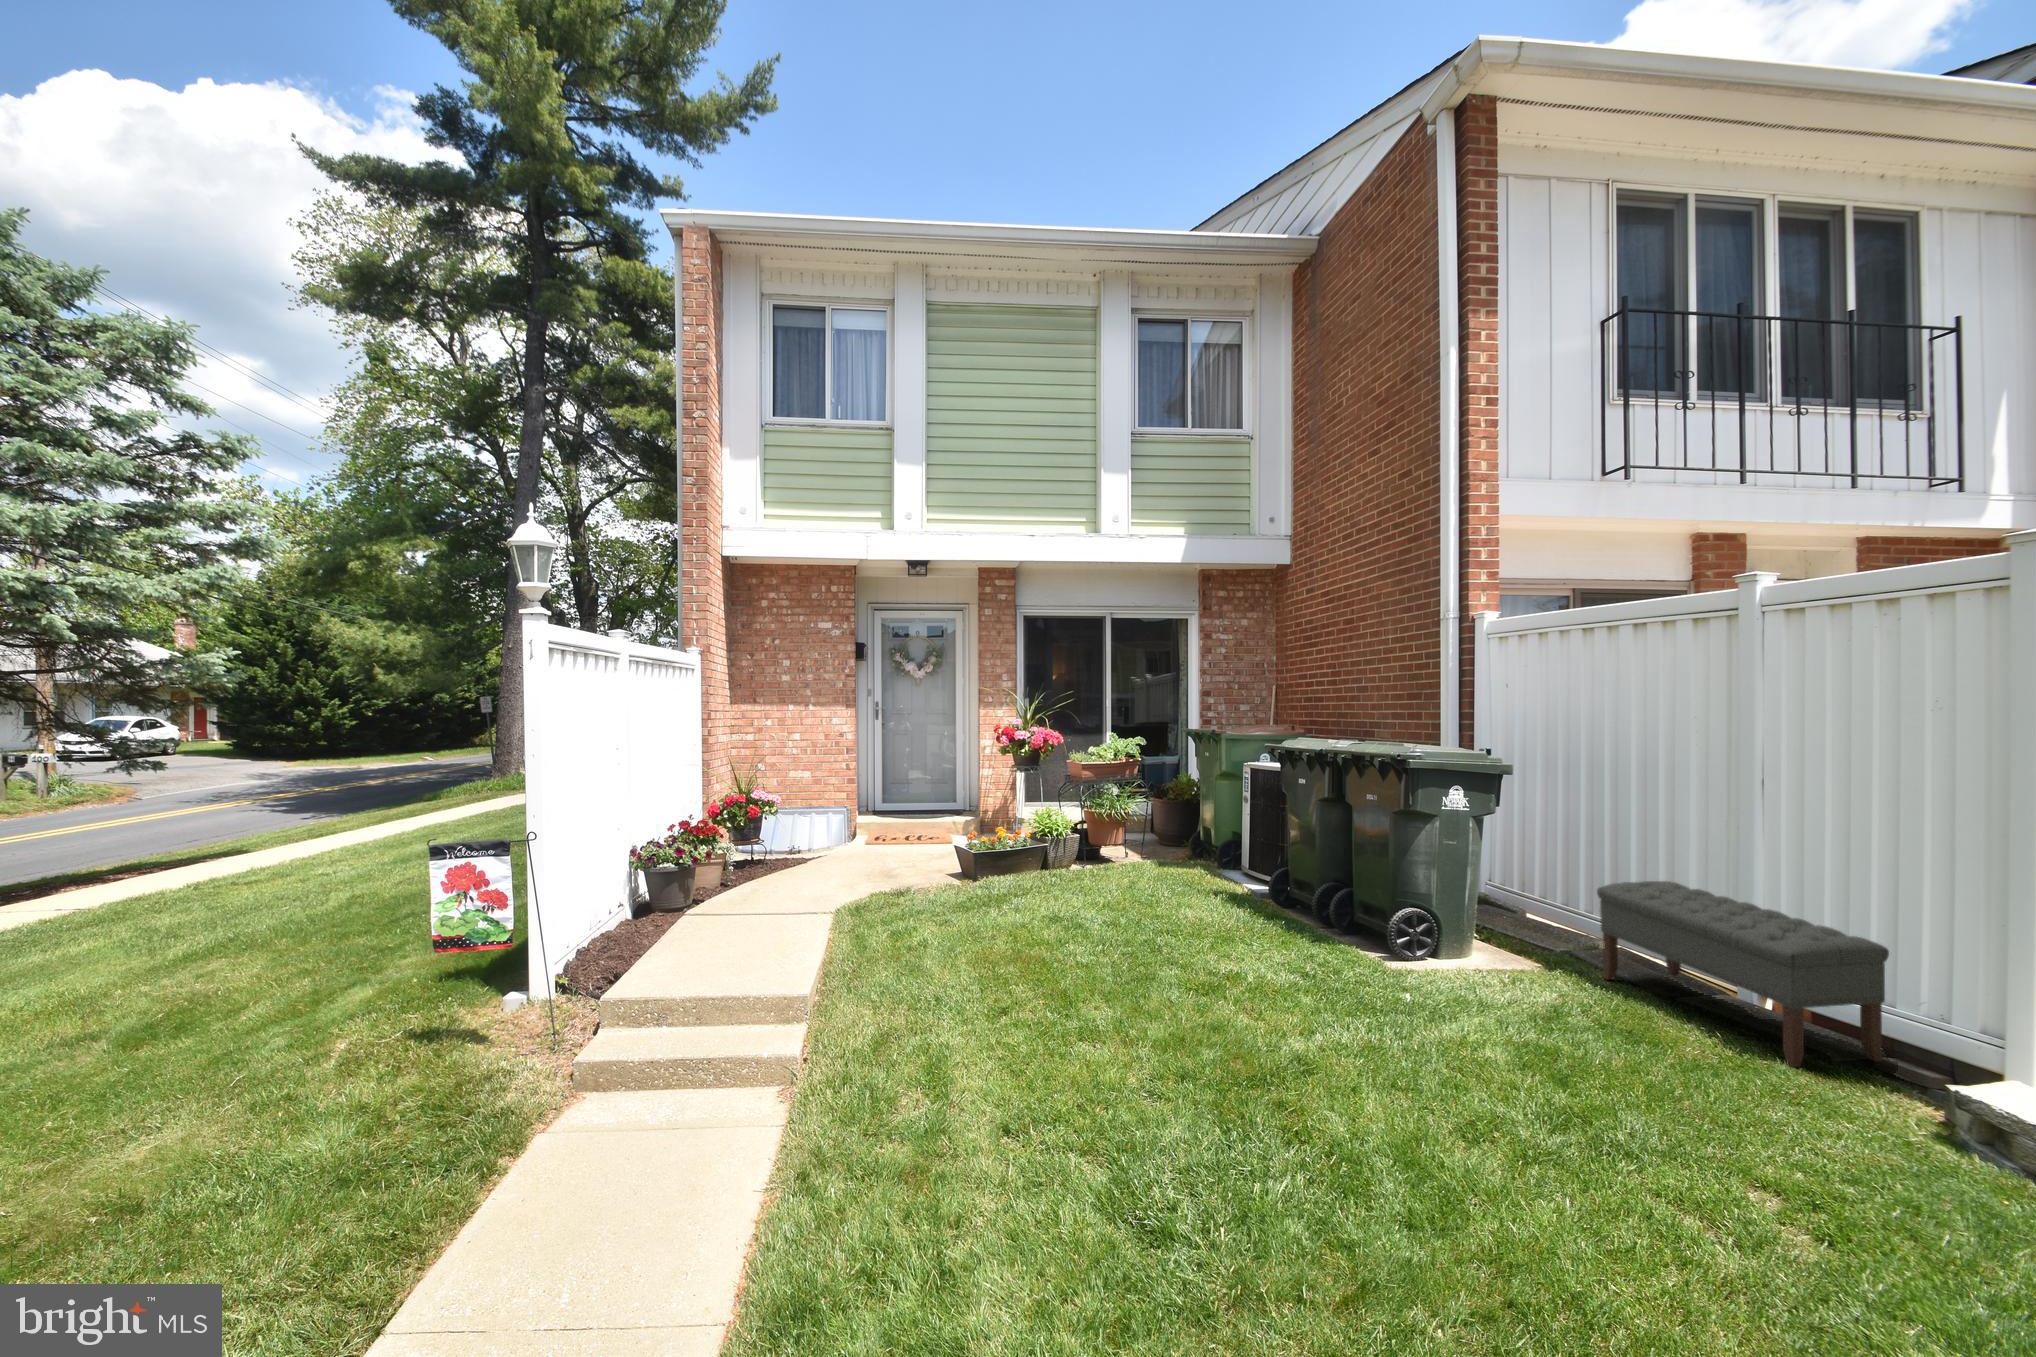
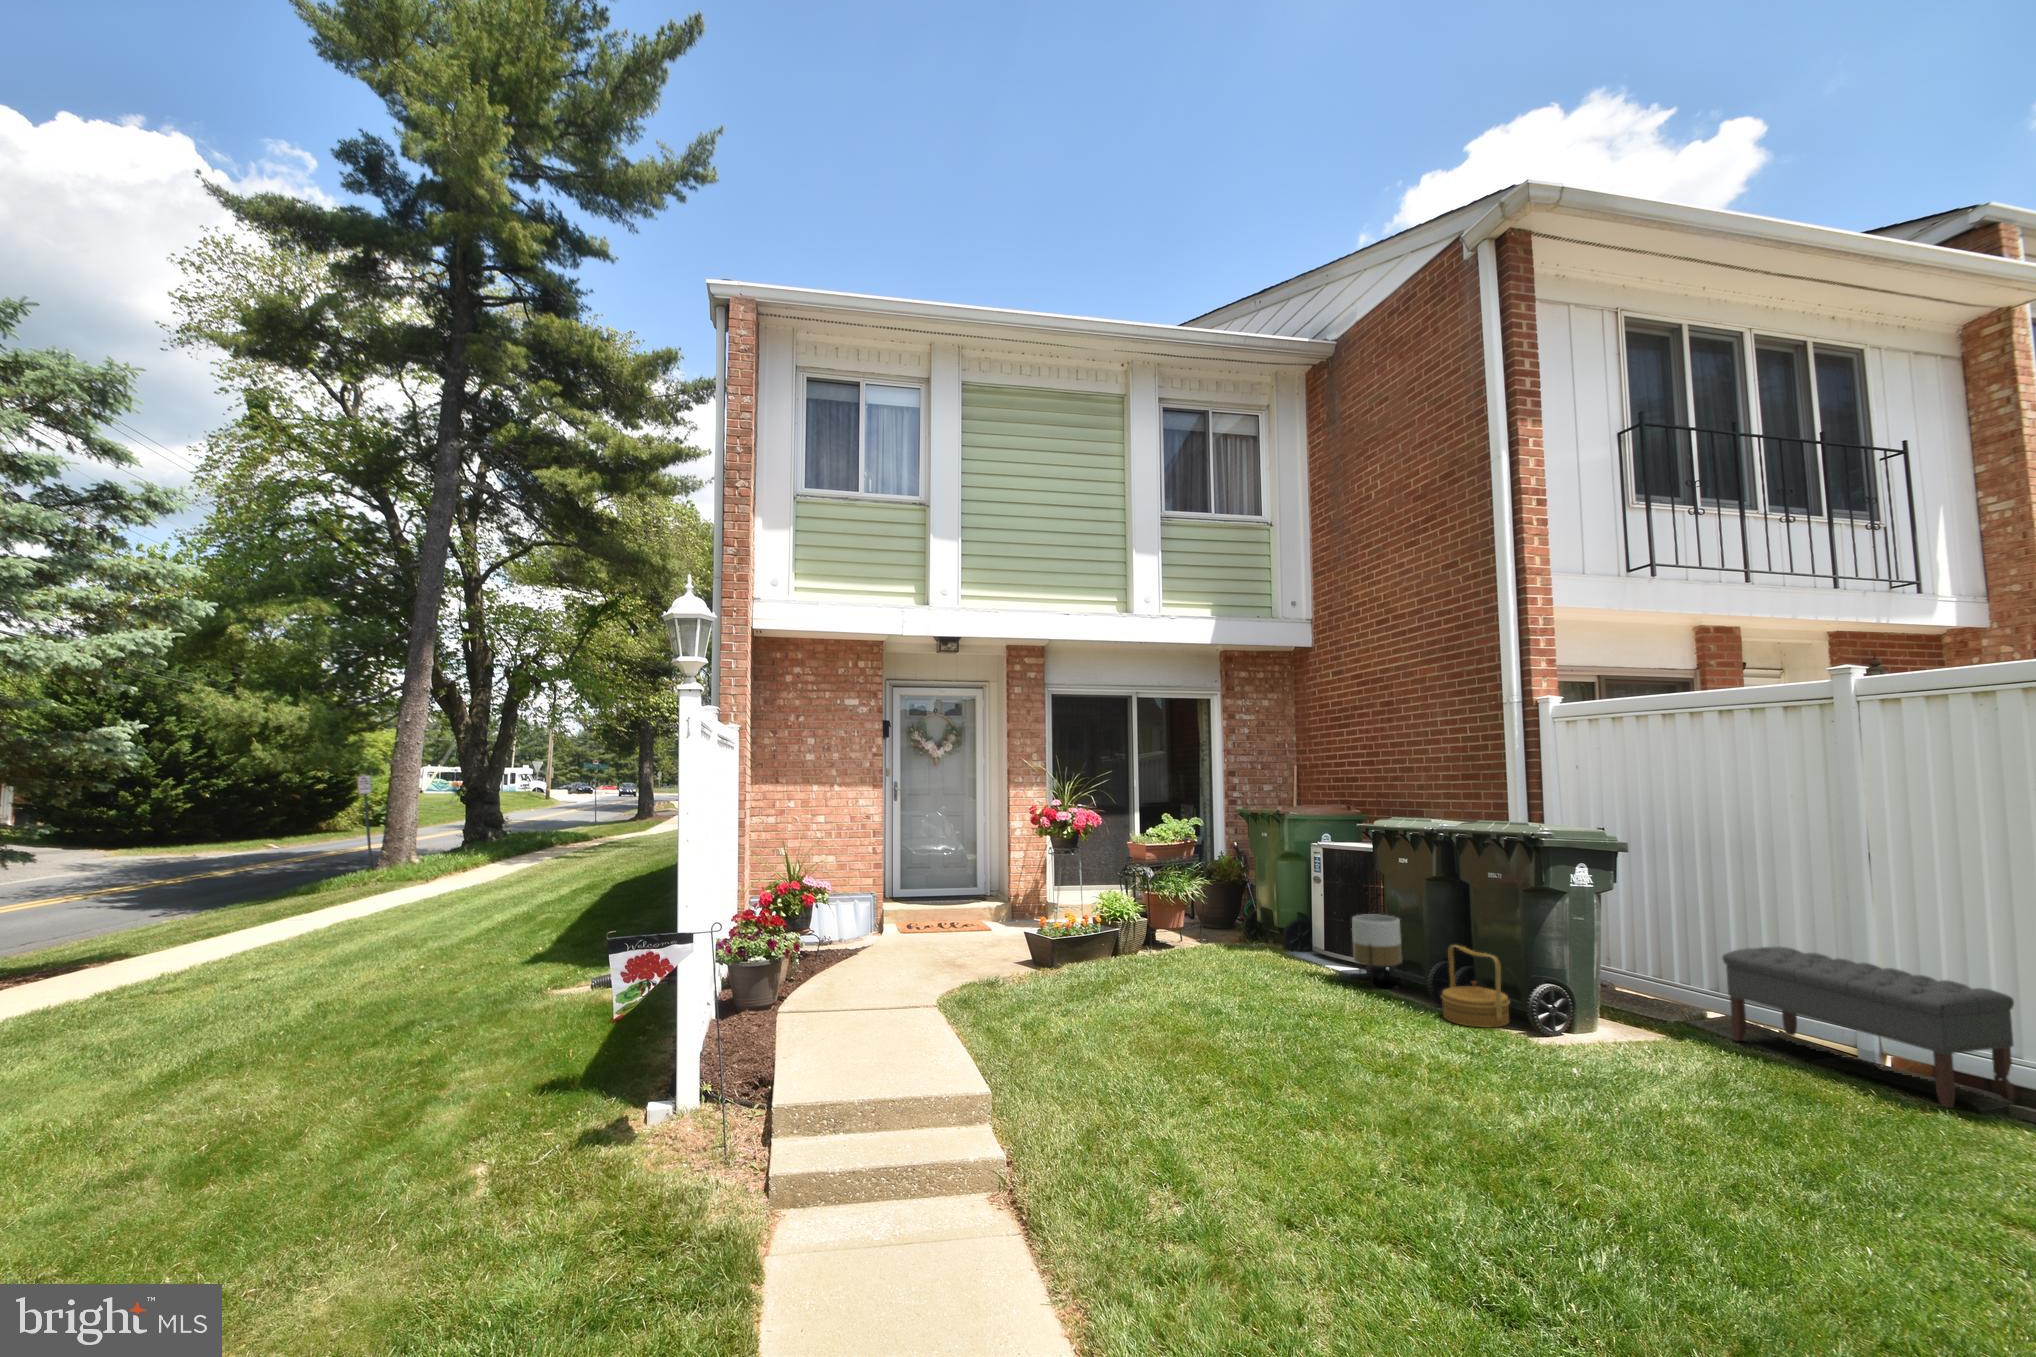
planter: none [1248,835,1299,911] -> present [1352,914,1403,969]
woven basket: none [1309,869,1378,955] -> present [1441,945,1510,1028]

